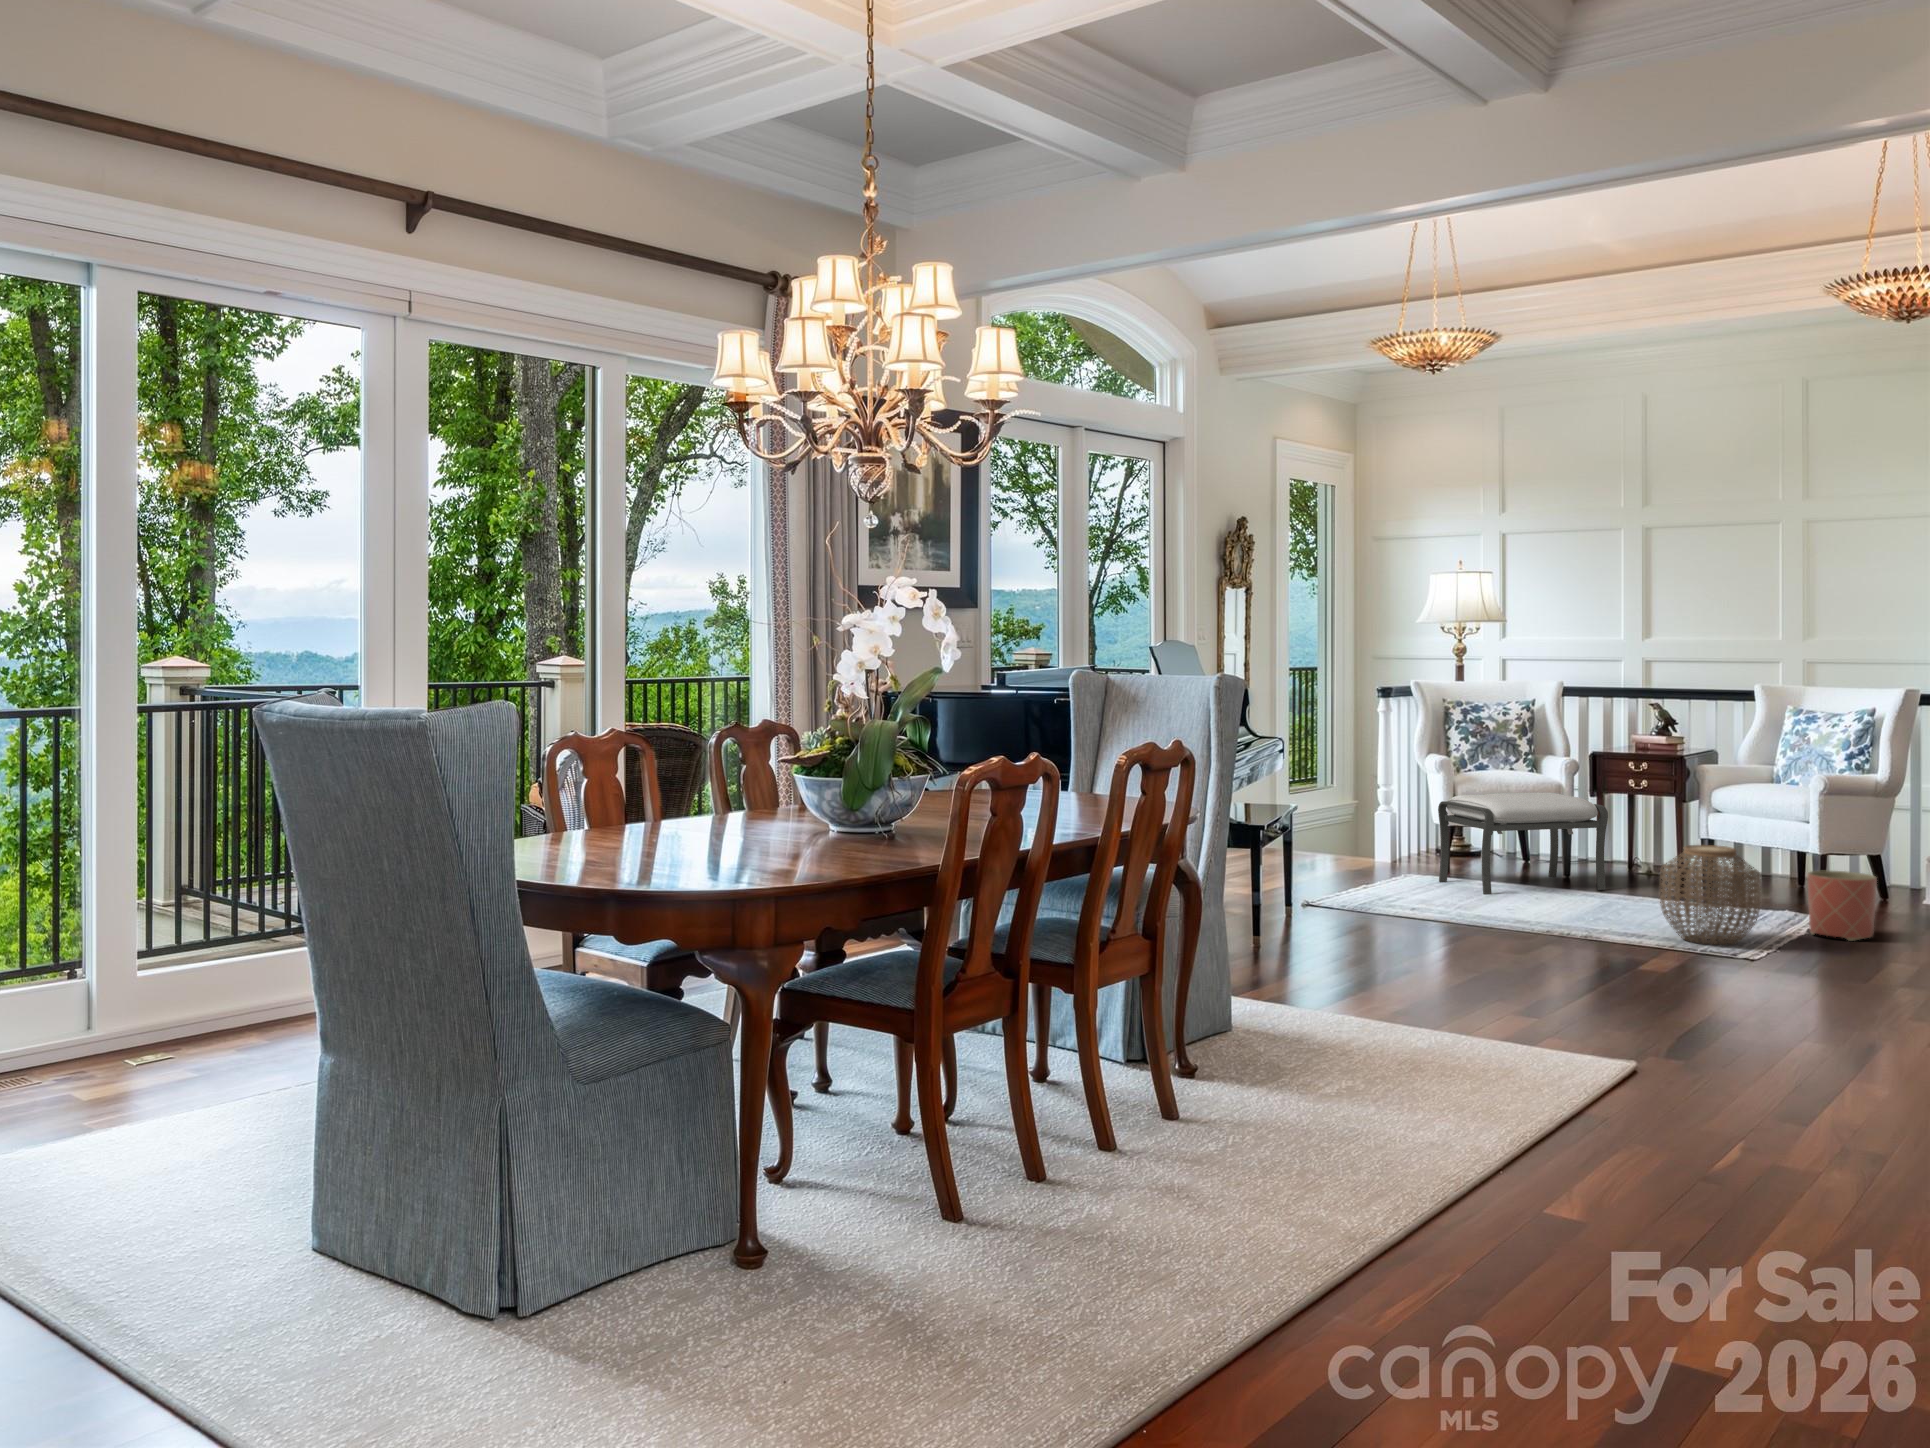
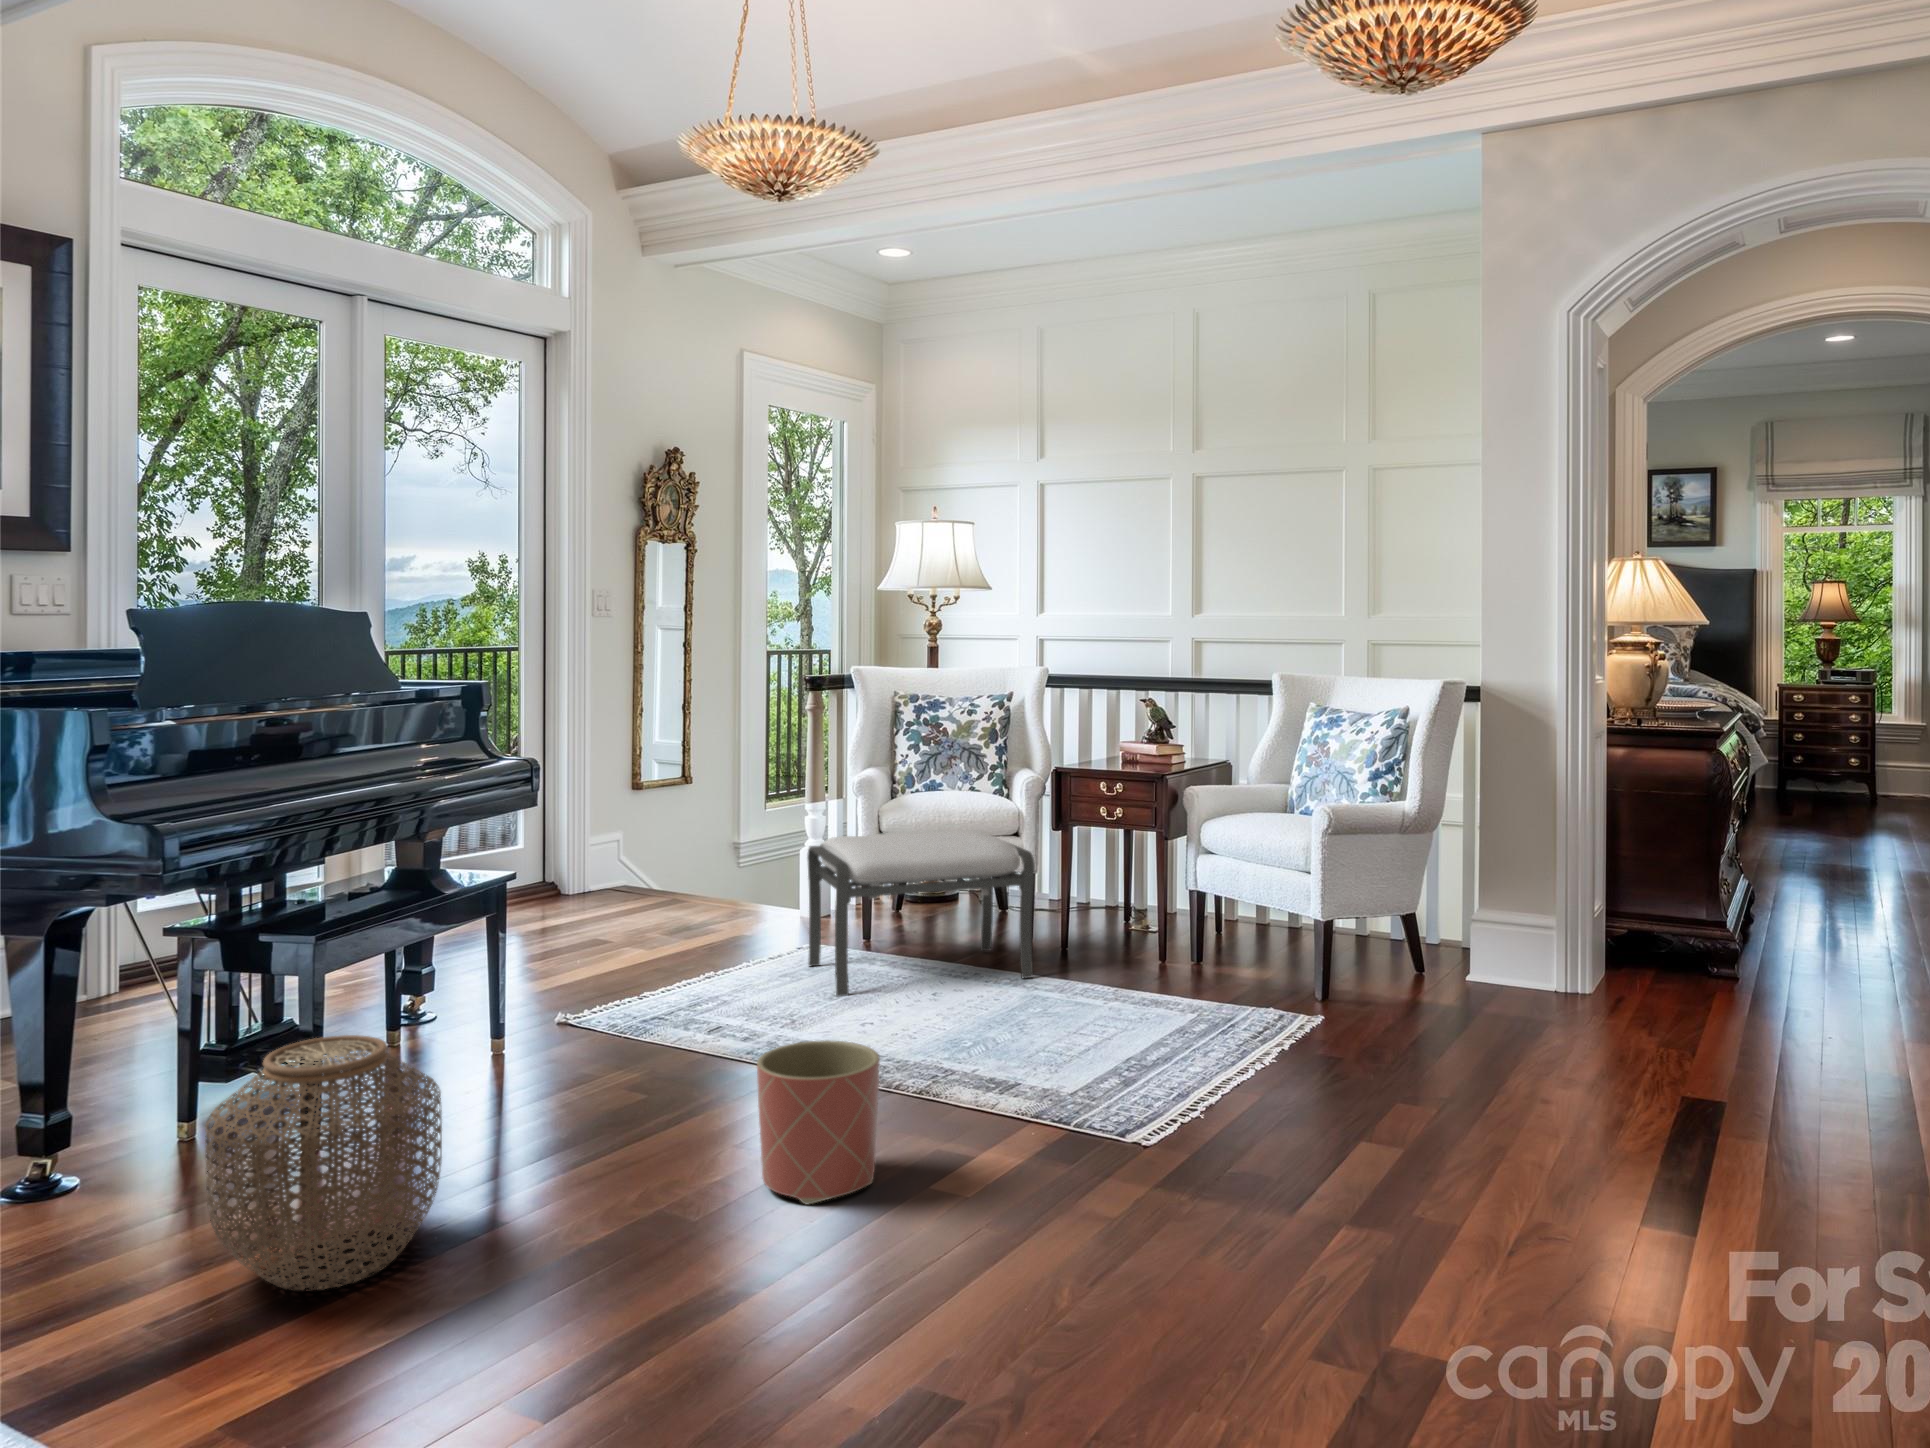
woven basket: present [1660,845,1761,945] -> present [205,1035,442,1290]
planter: present [1807,871,1877,941] -> present [757,1040,880,1204]

